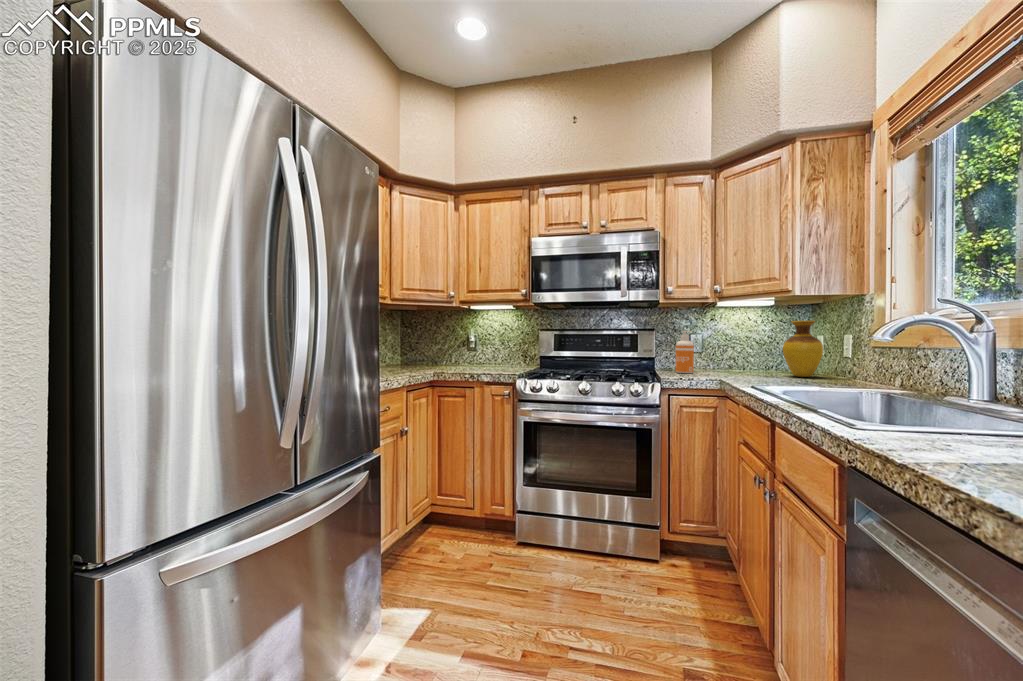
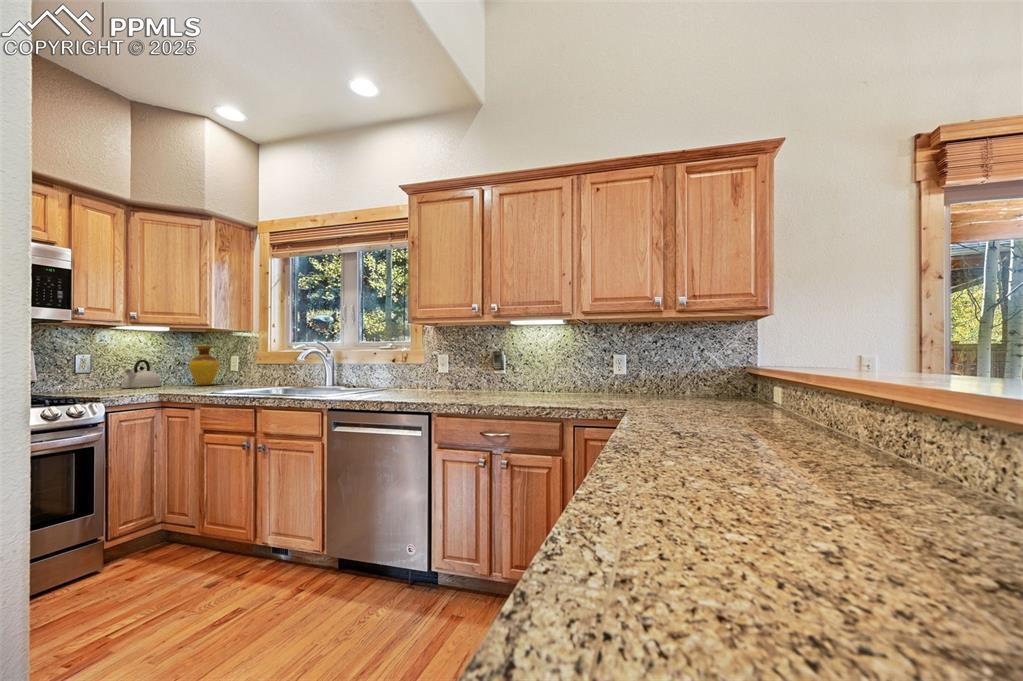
soap dispenser: present [675,331,694,373] -> none [88,353,110,394]
kettle: none [723,339,765,372] -> present [121,360,162,388]

